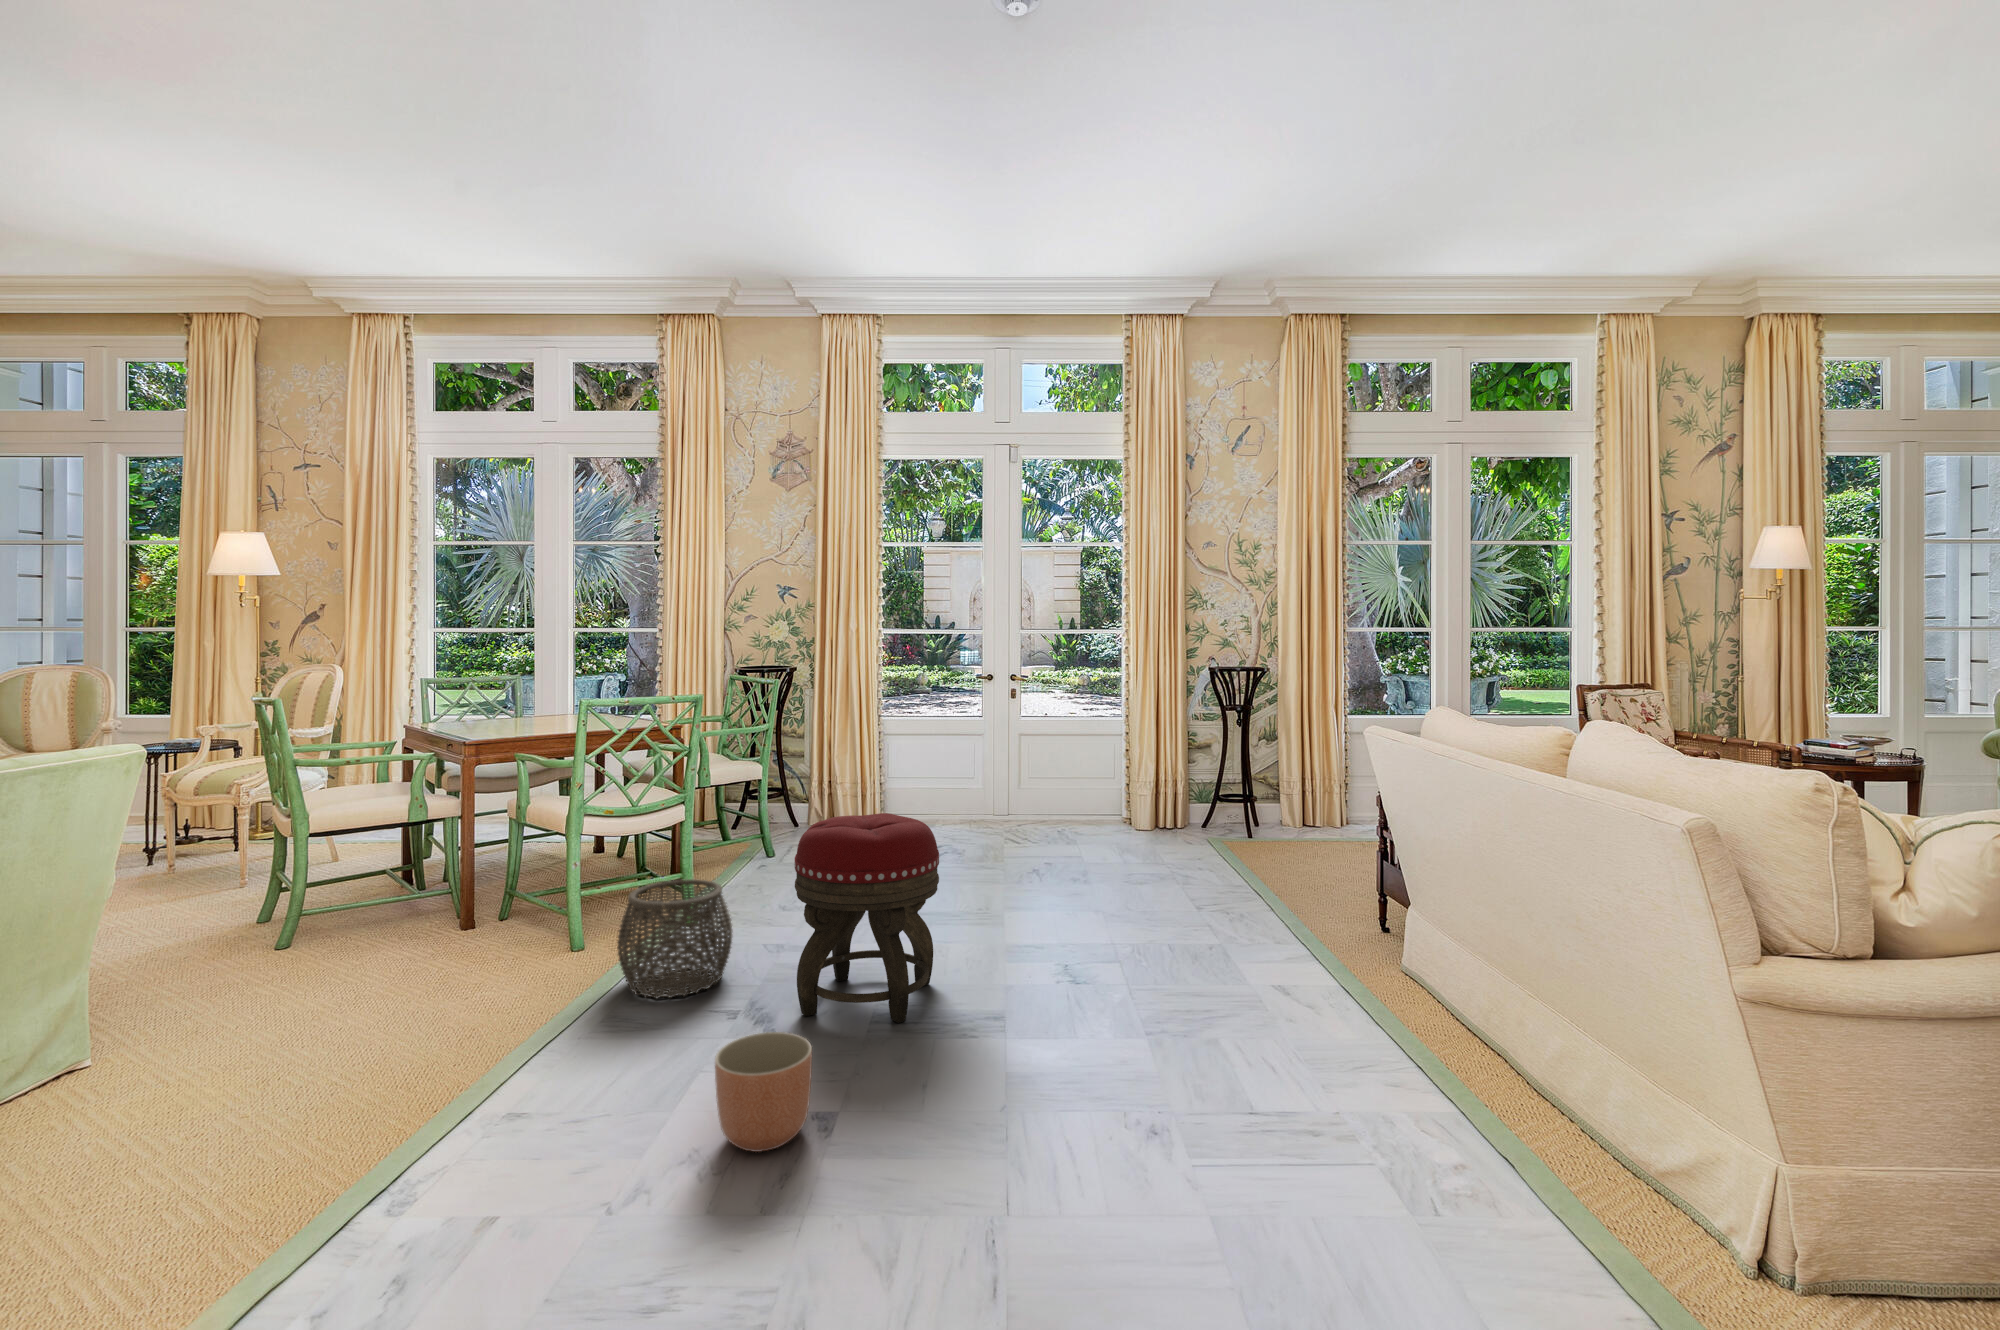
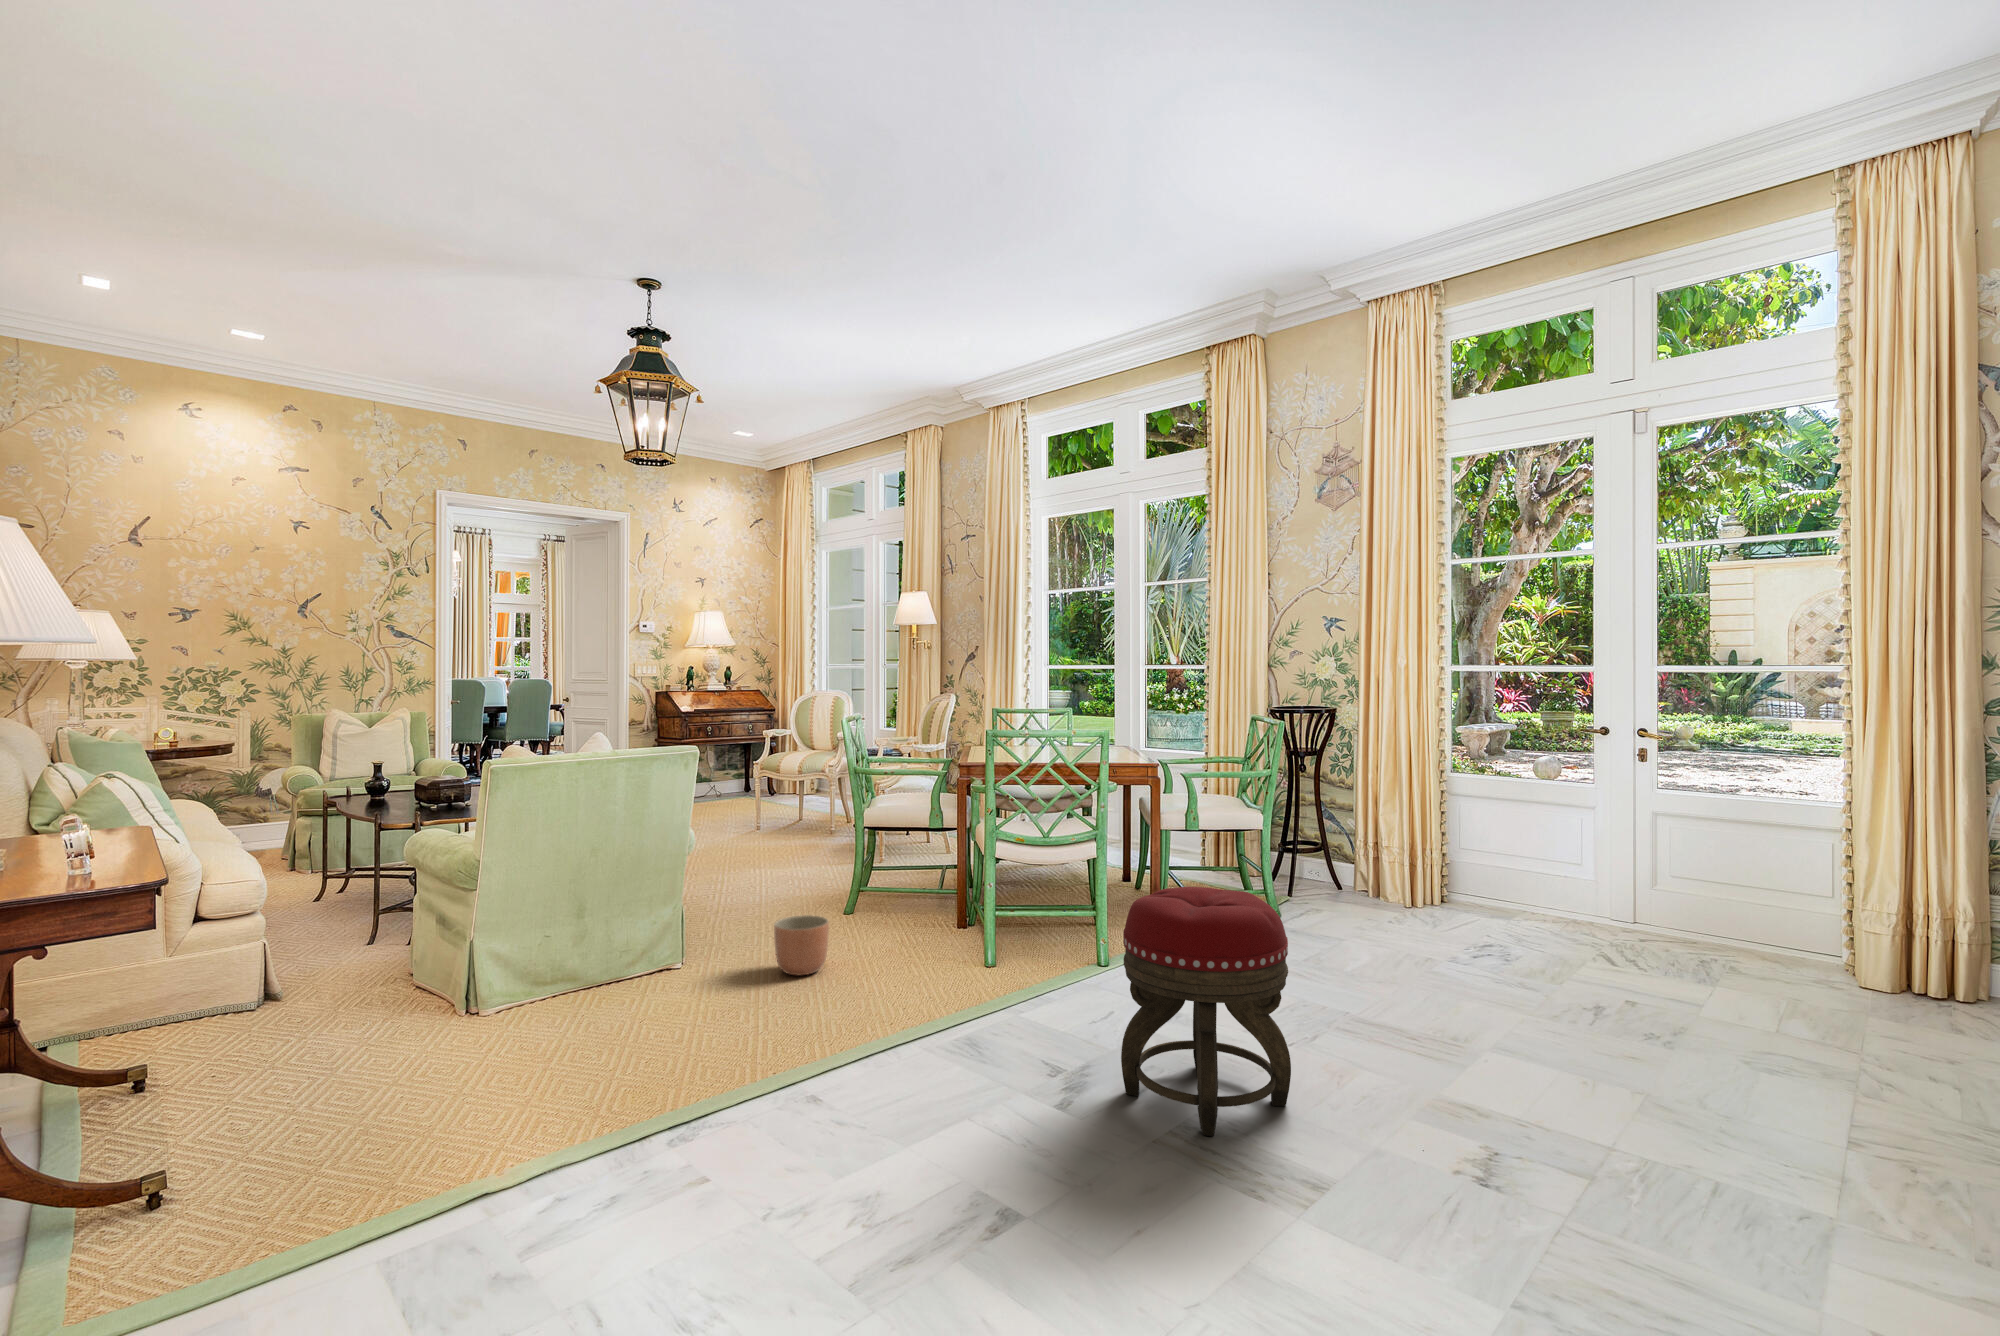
woven basket: present [617,879,733,998] -> none [1006,922,1114,1040]
planter: present [715,1032,812,1152] -> present [774,915,829,976]

